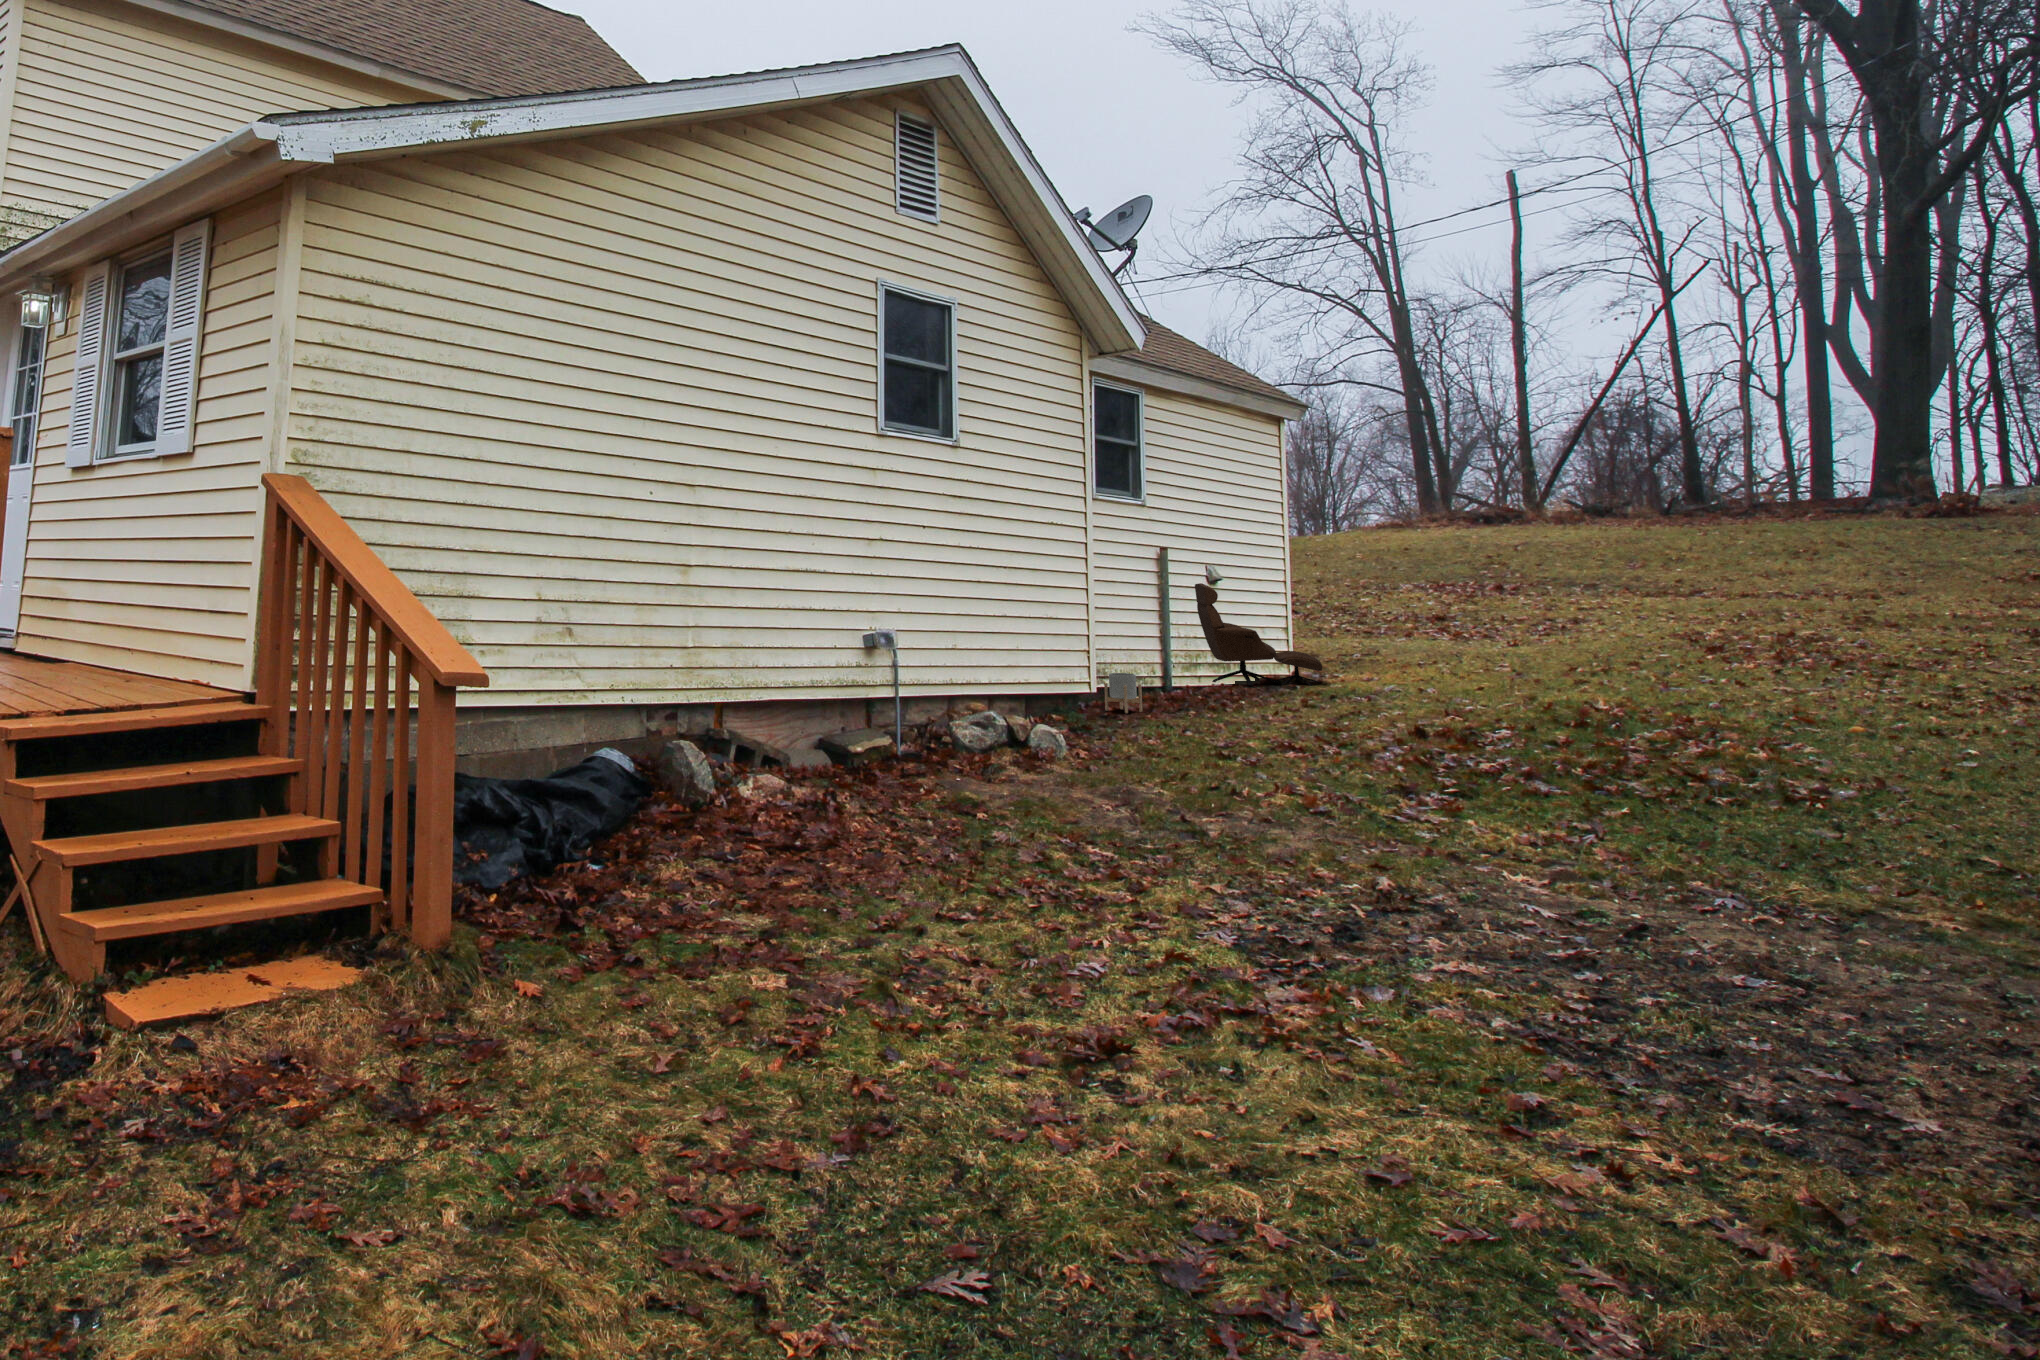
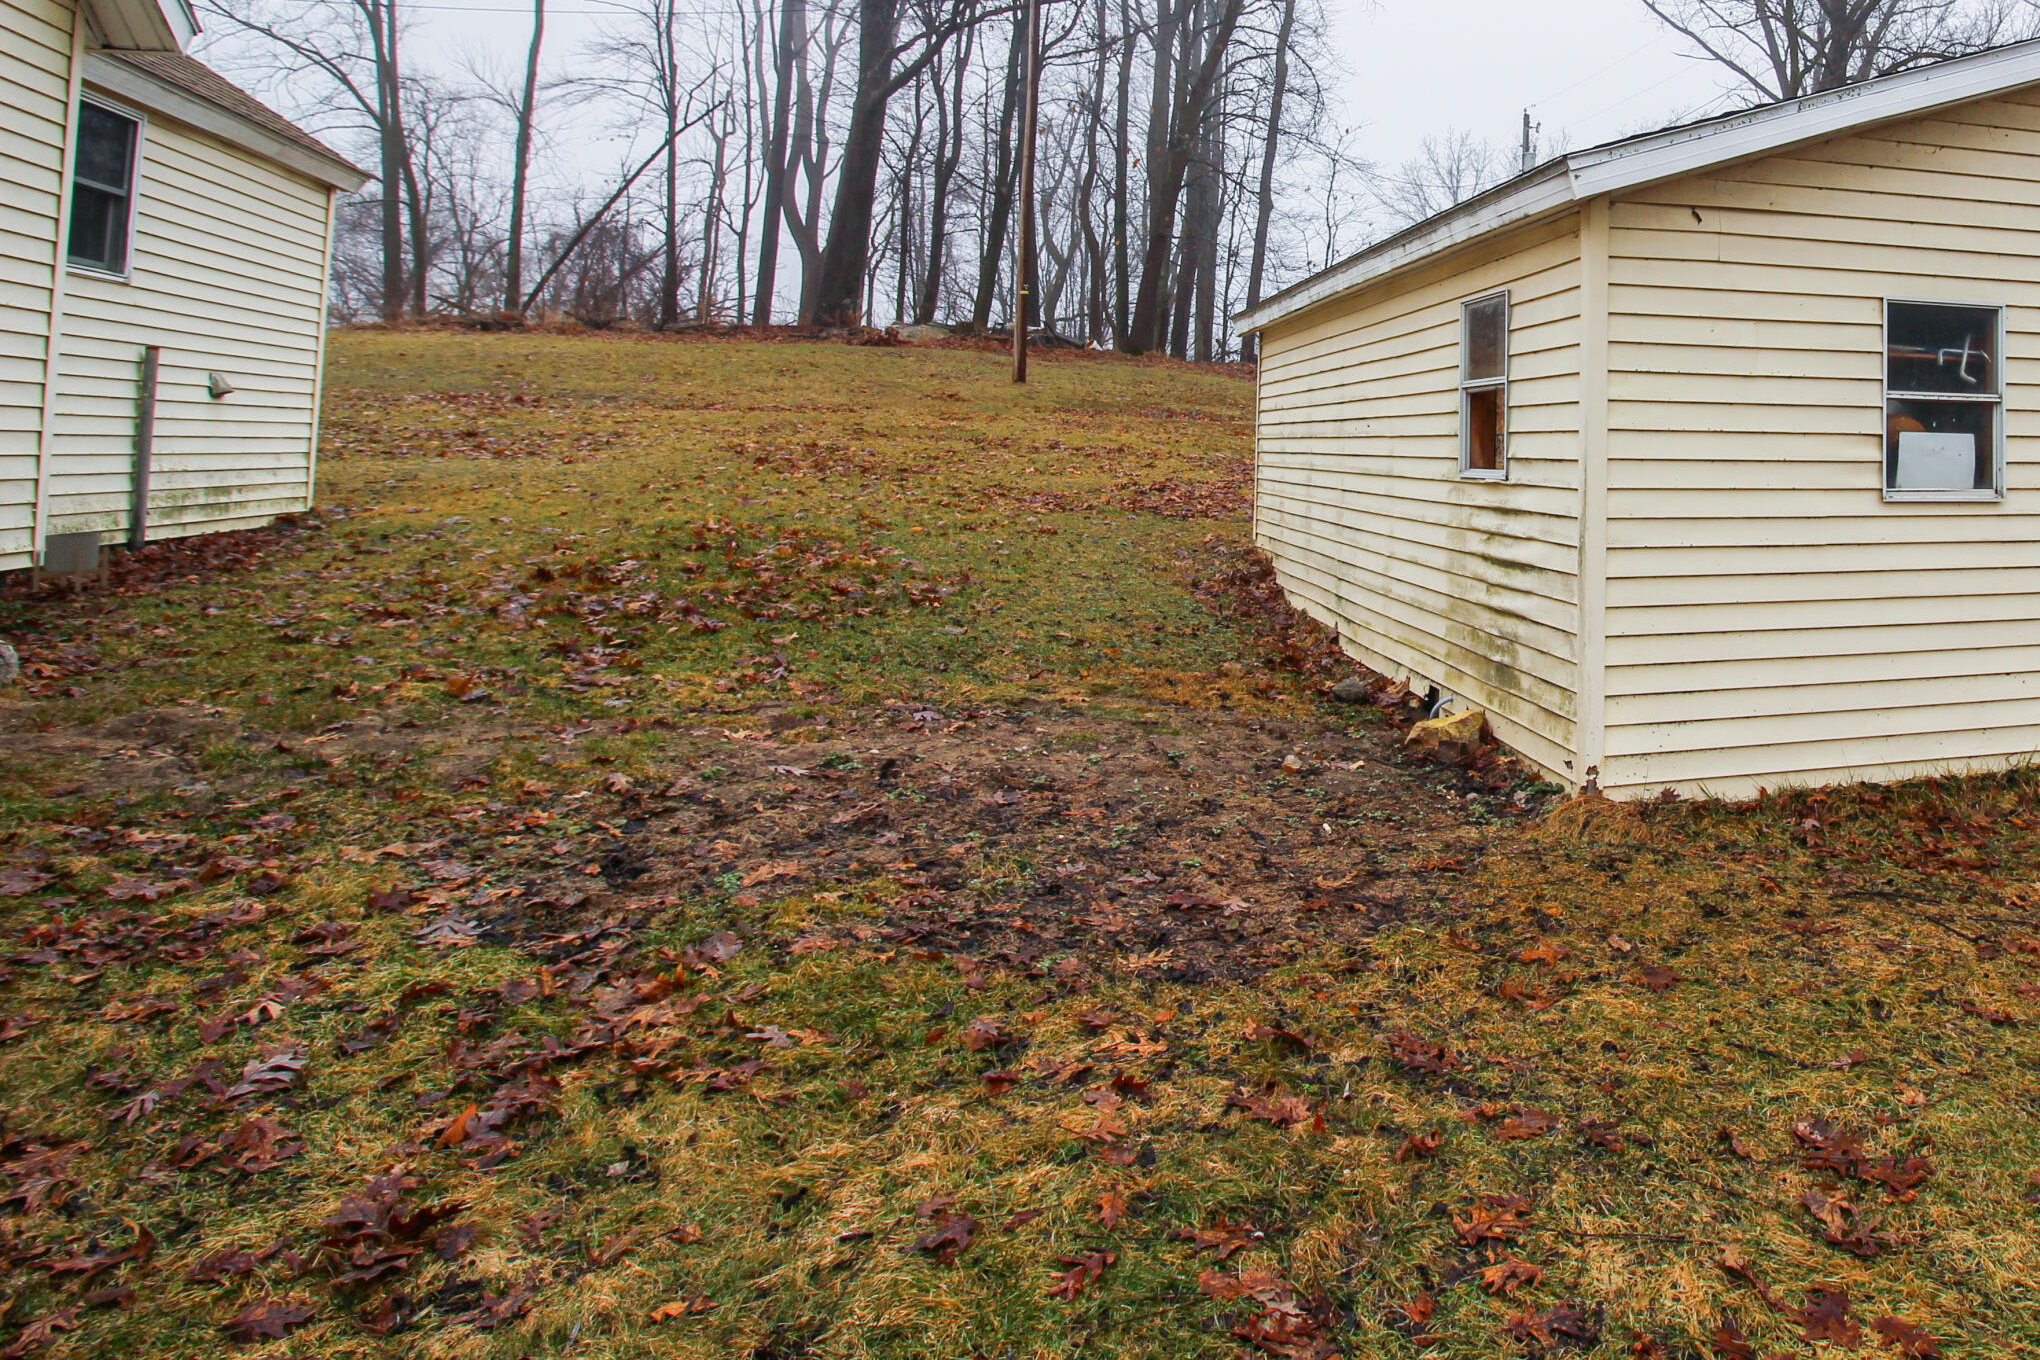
lounge chair: present [1195,583,1322,686] -> none [185,398,375,530]

